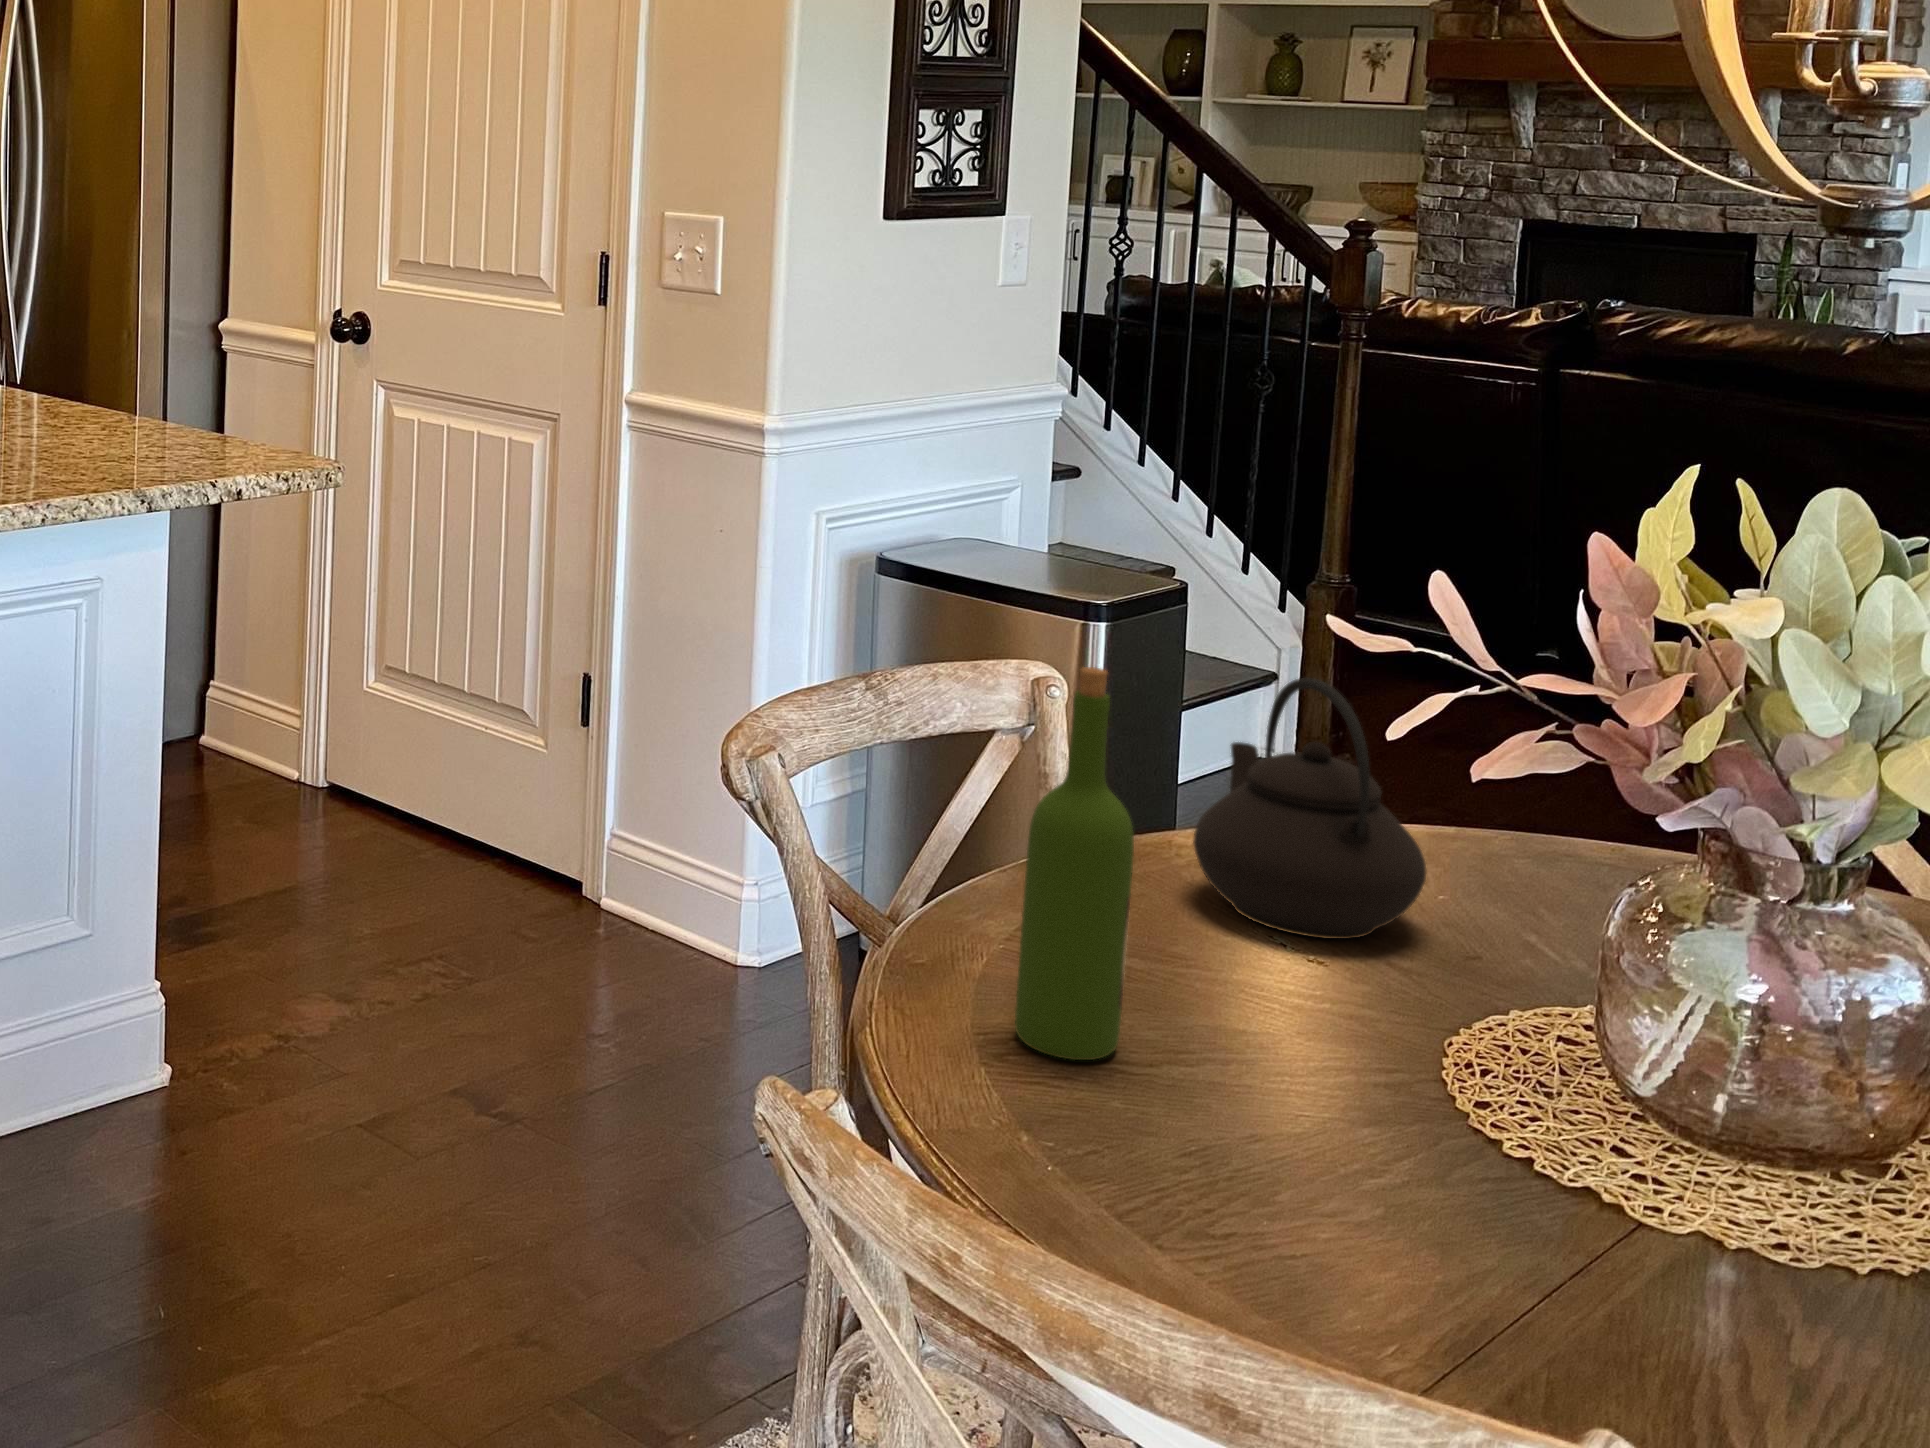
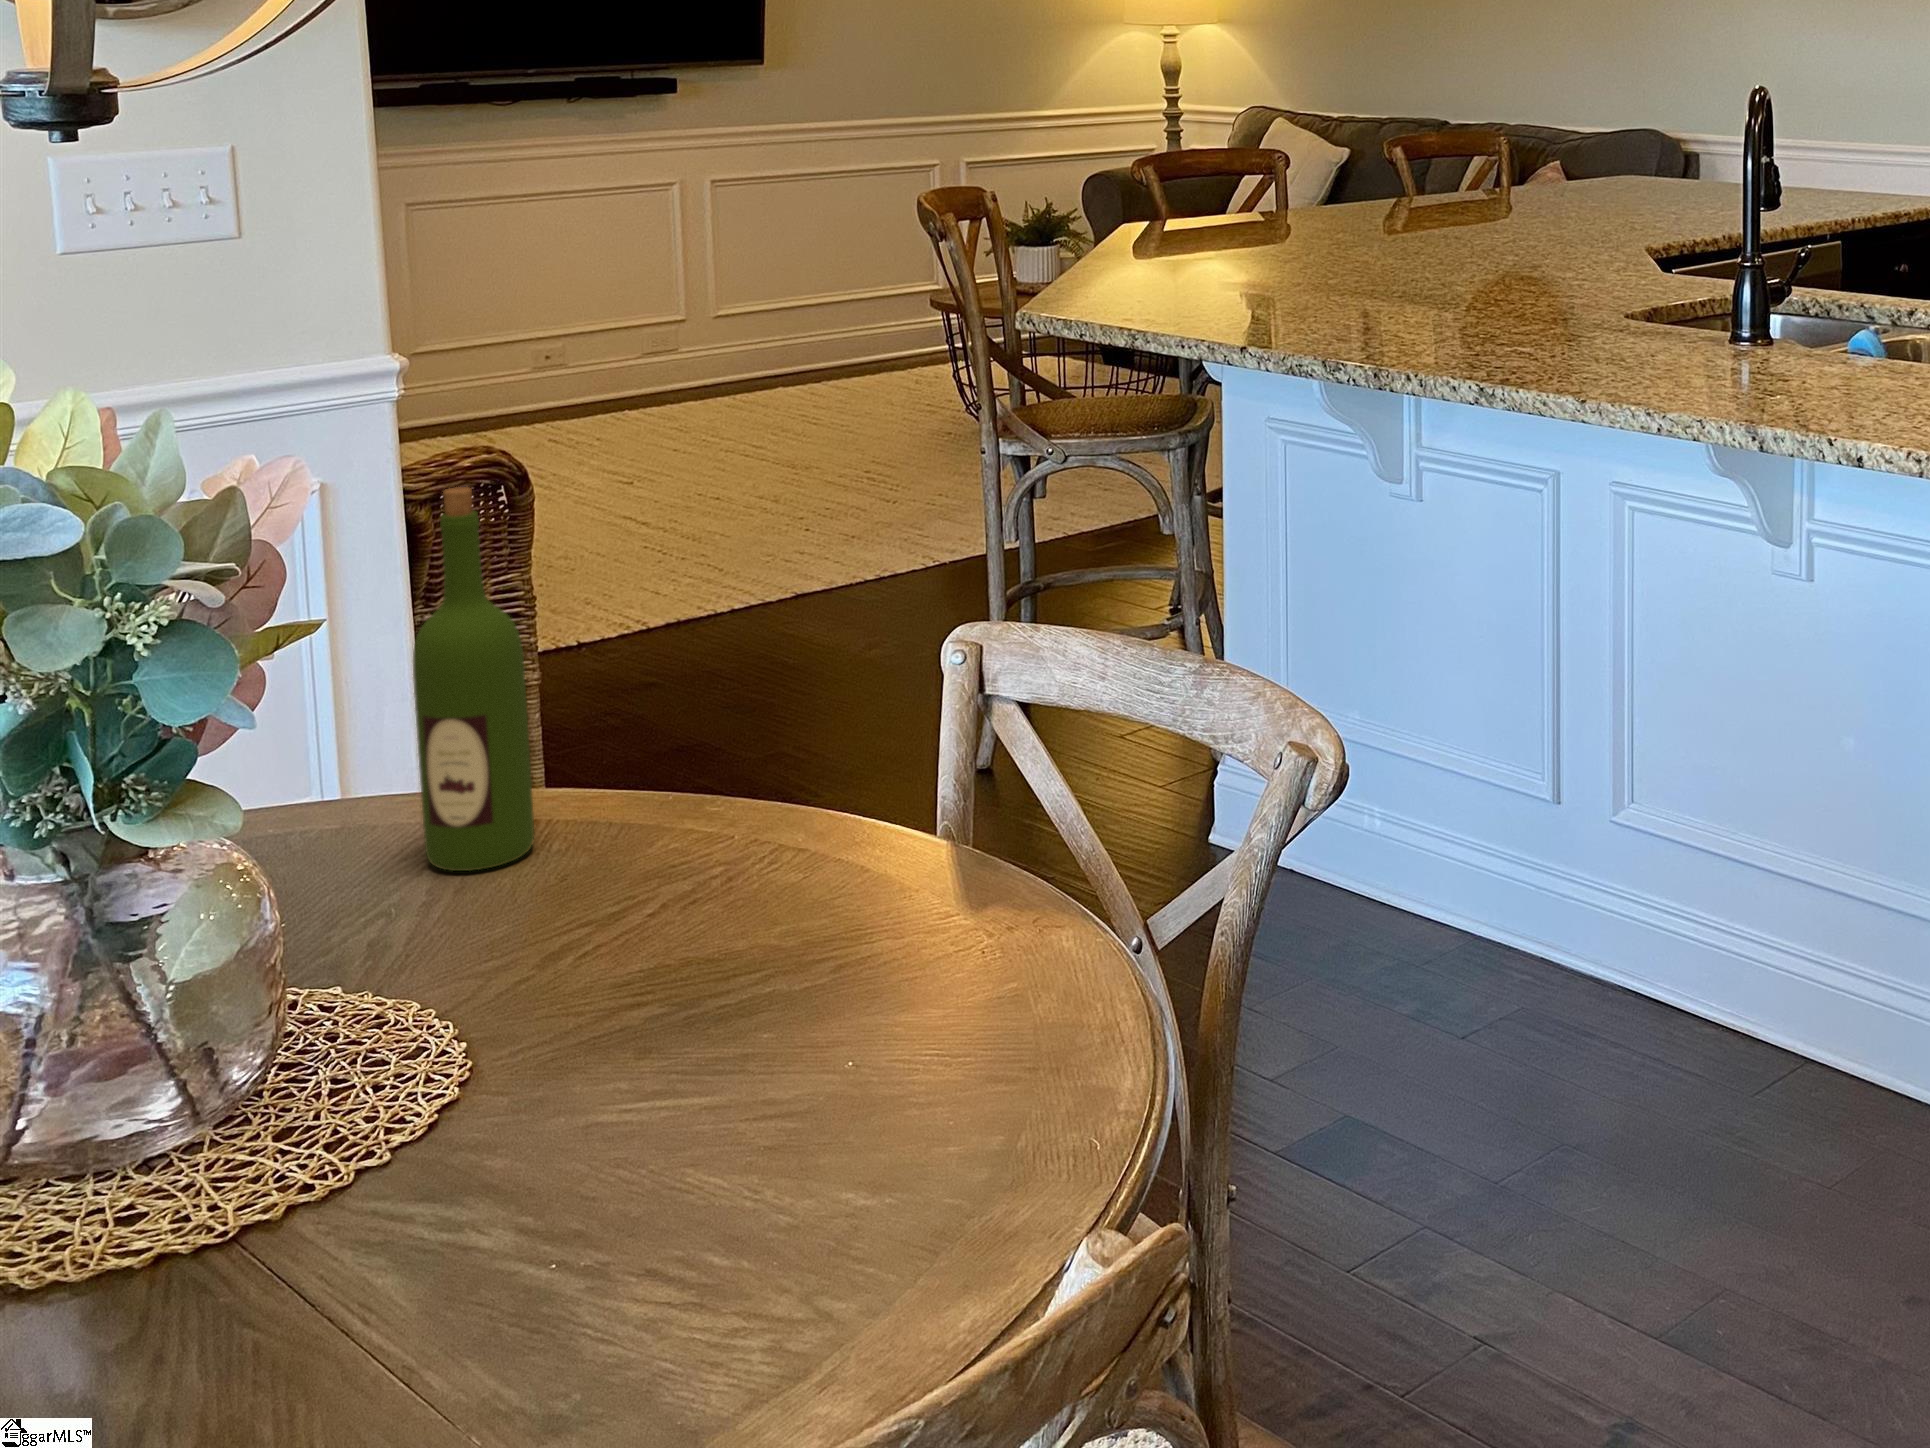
teapot: present [1193,678,1426,939] -> none [608,708,996,1066]

